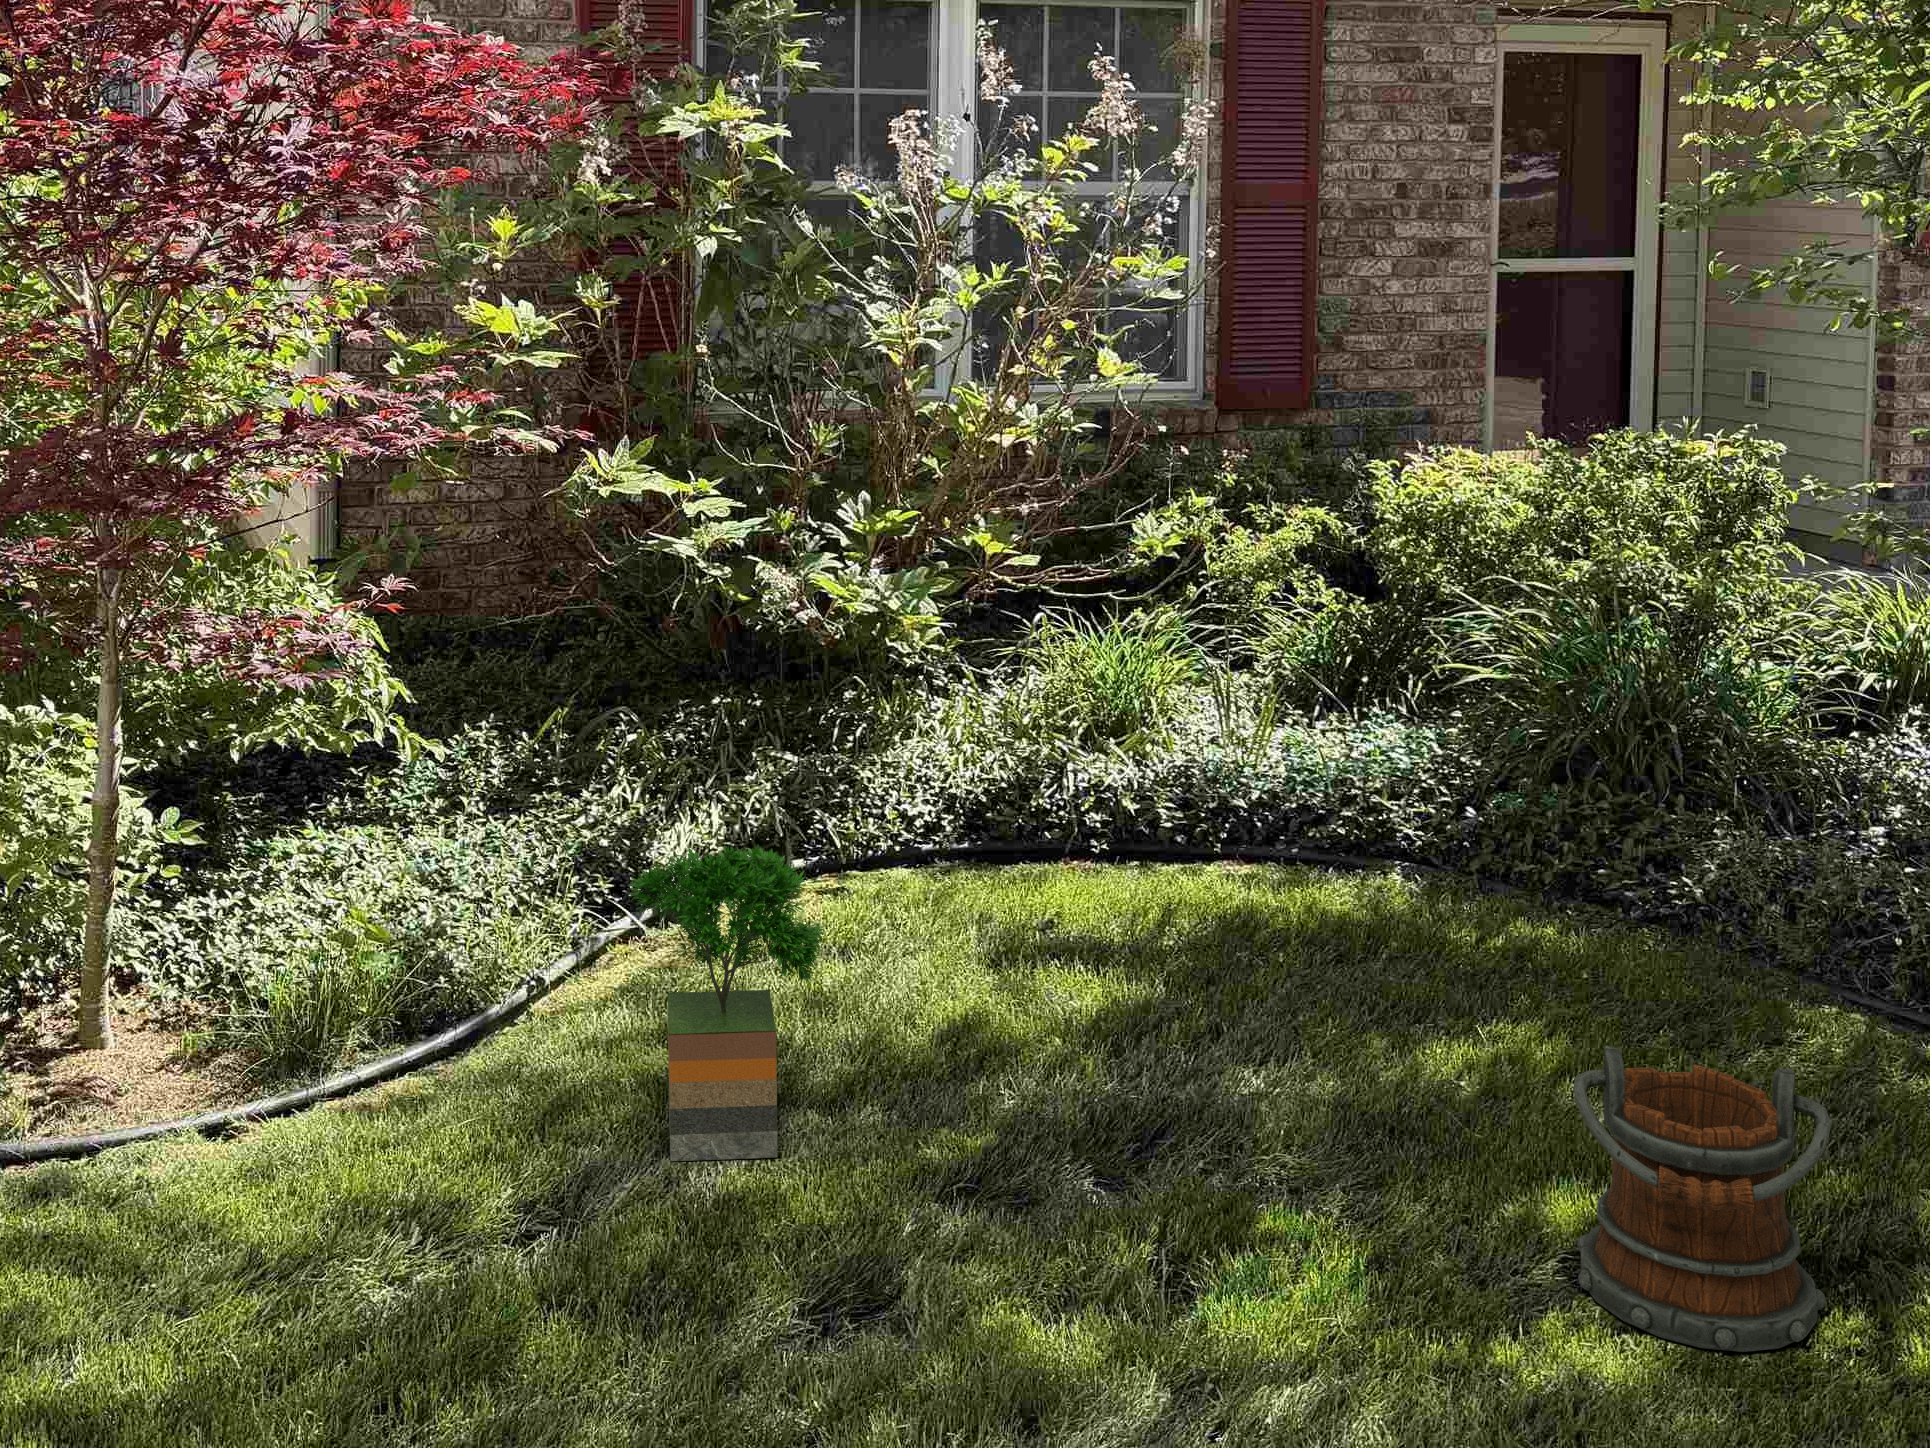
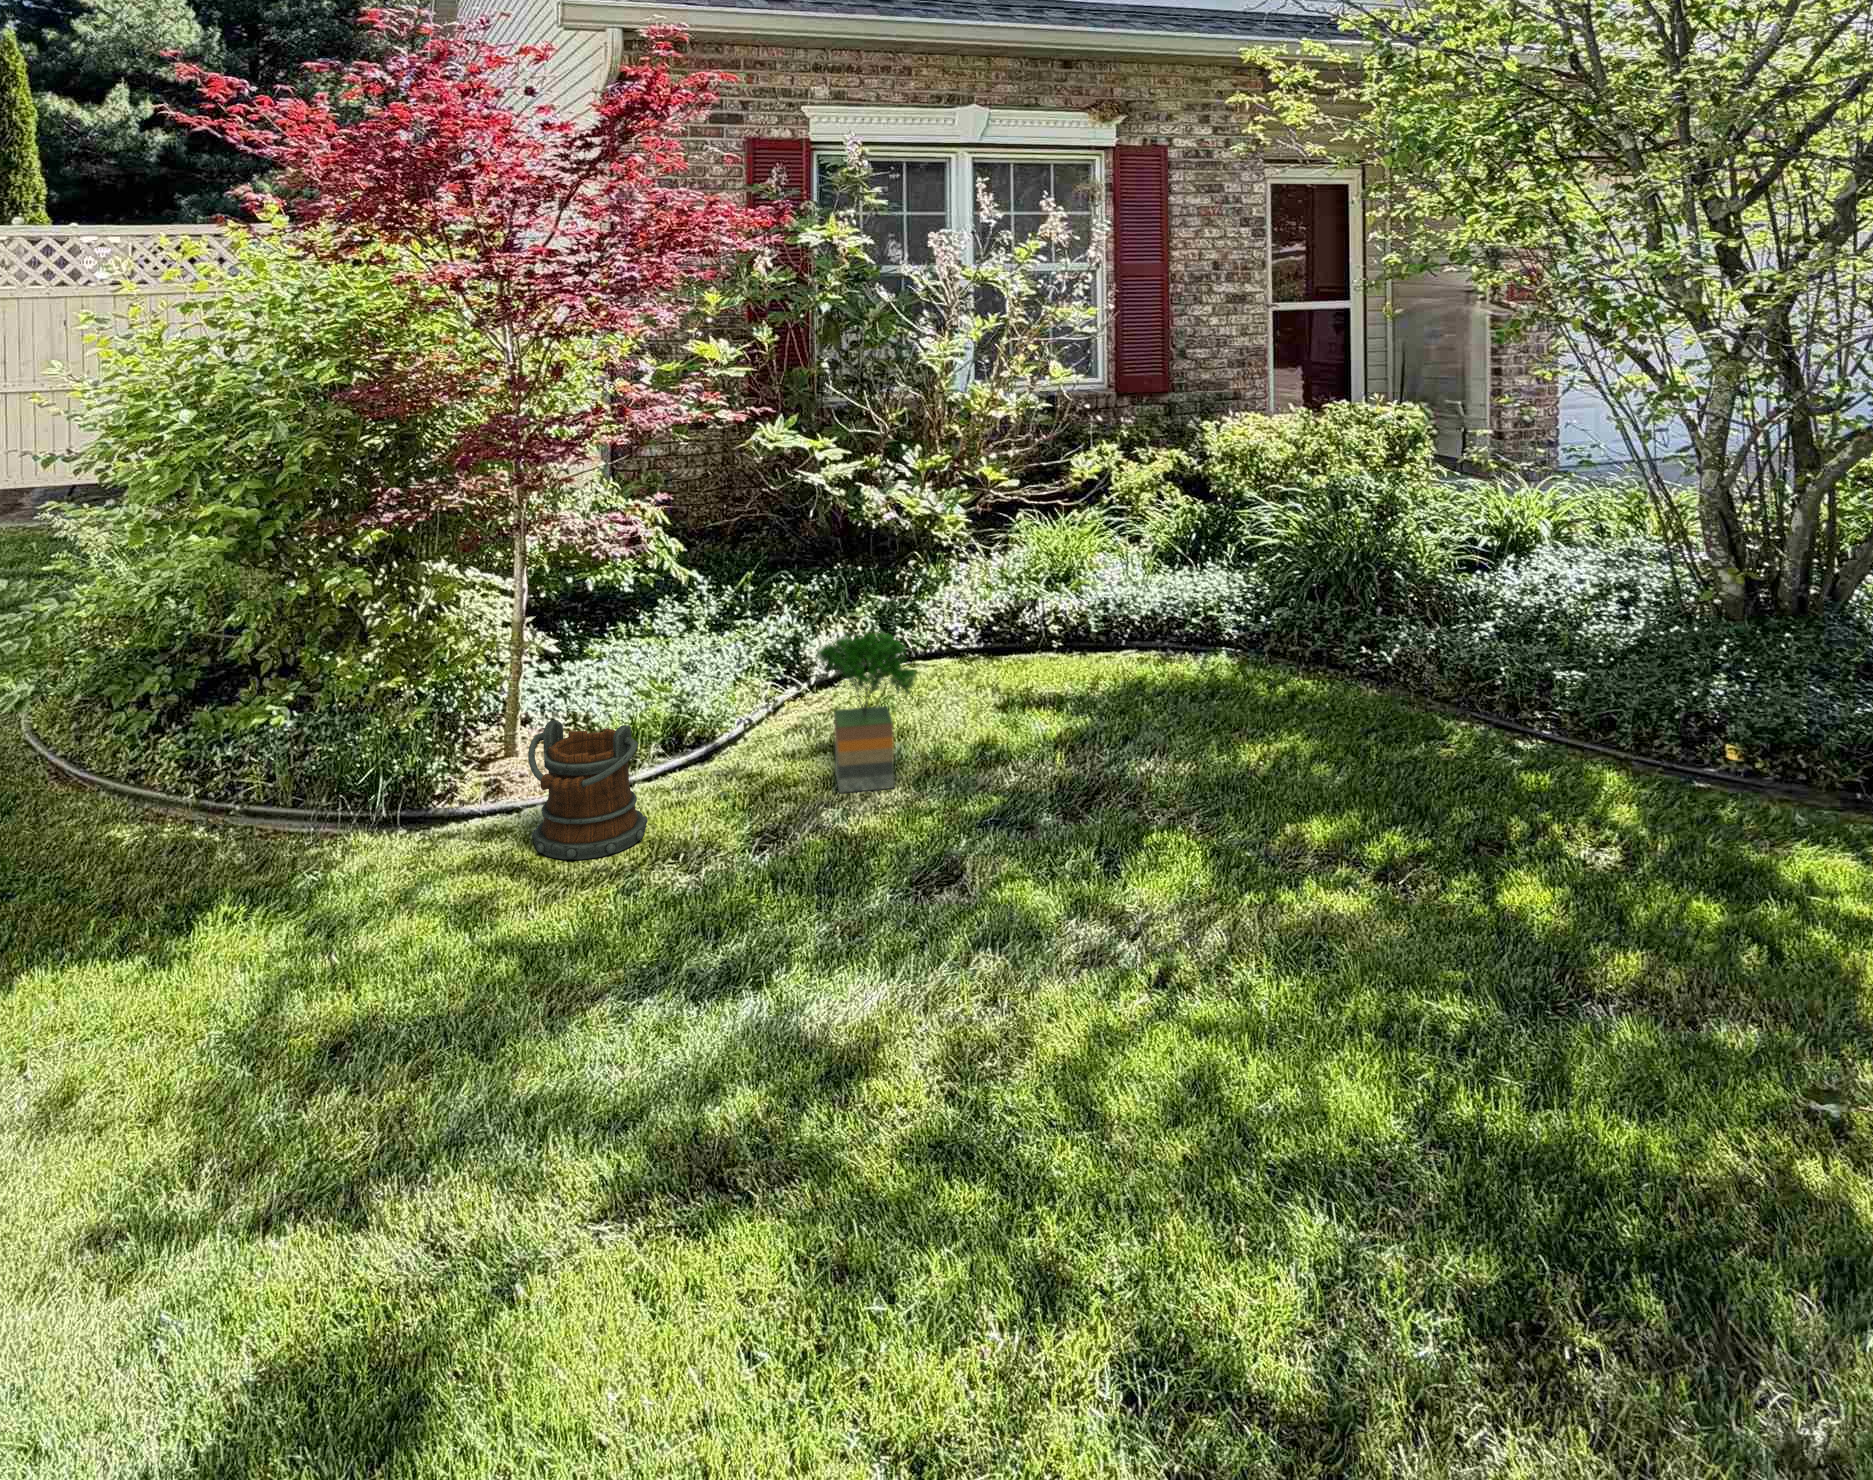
bucket: present [1573,1046,1831,1352] -> present [528,720,648,860]

